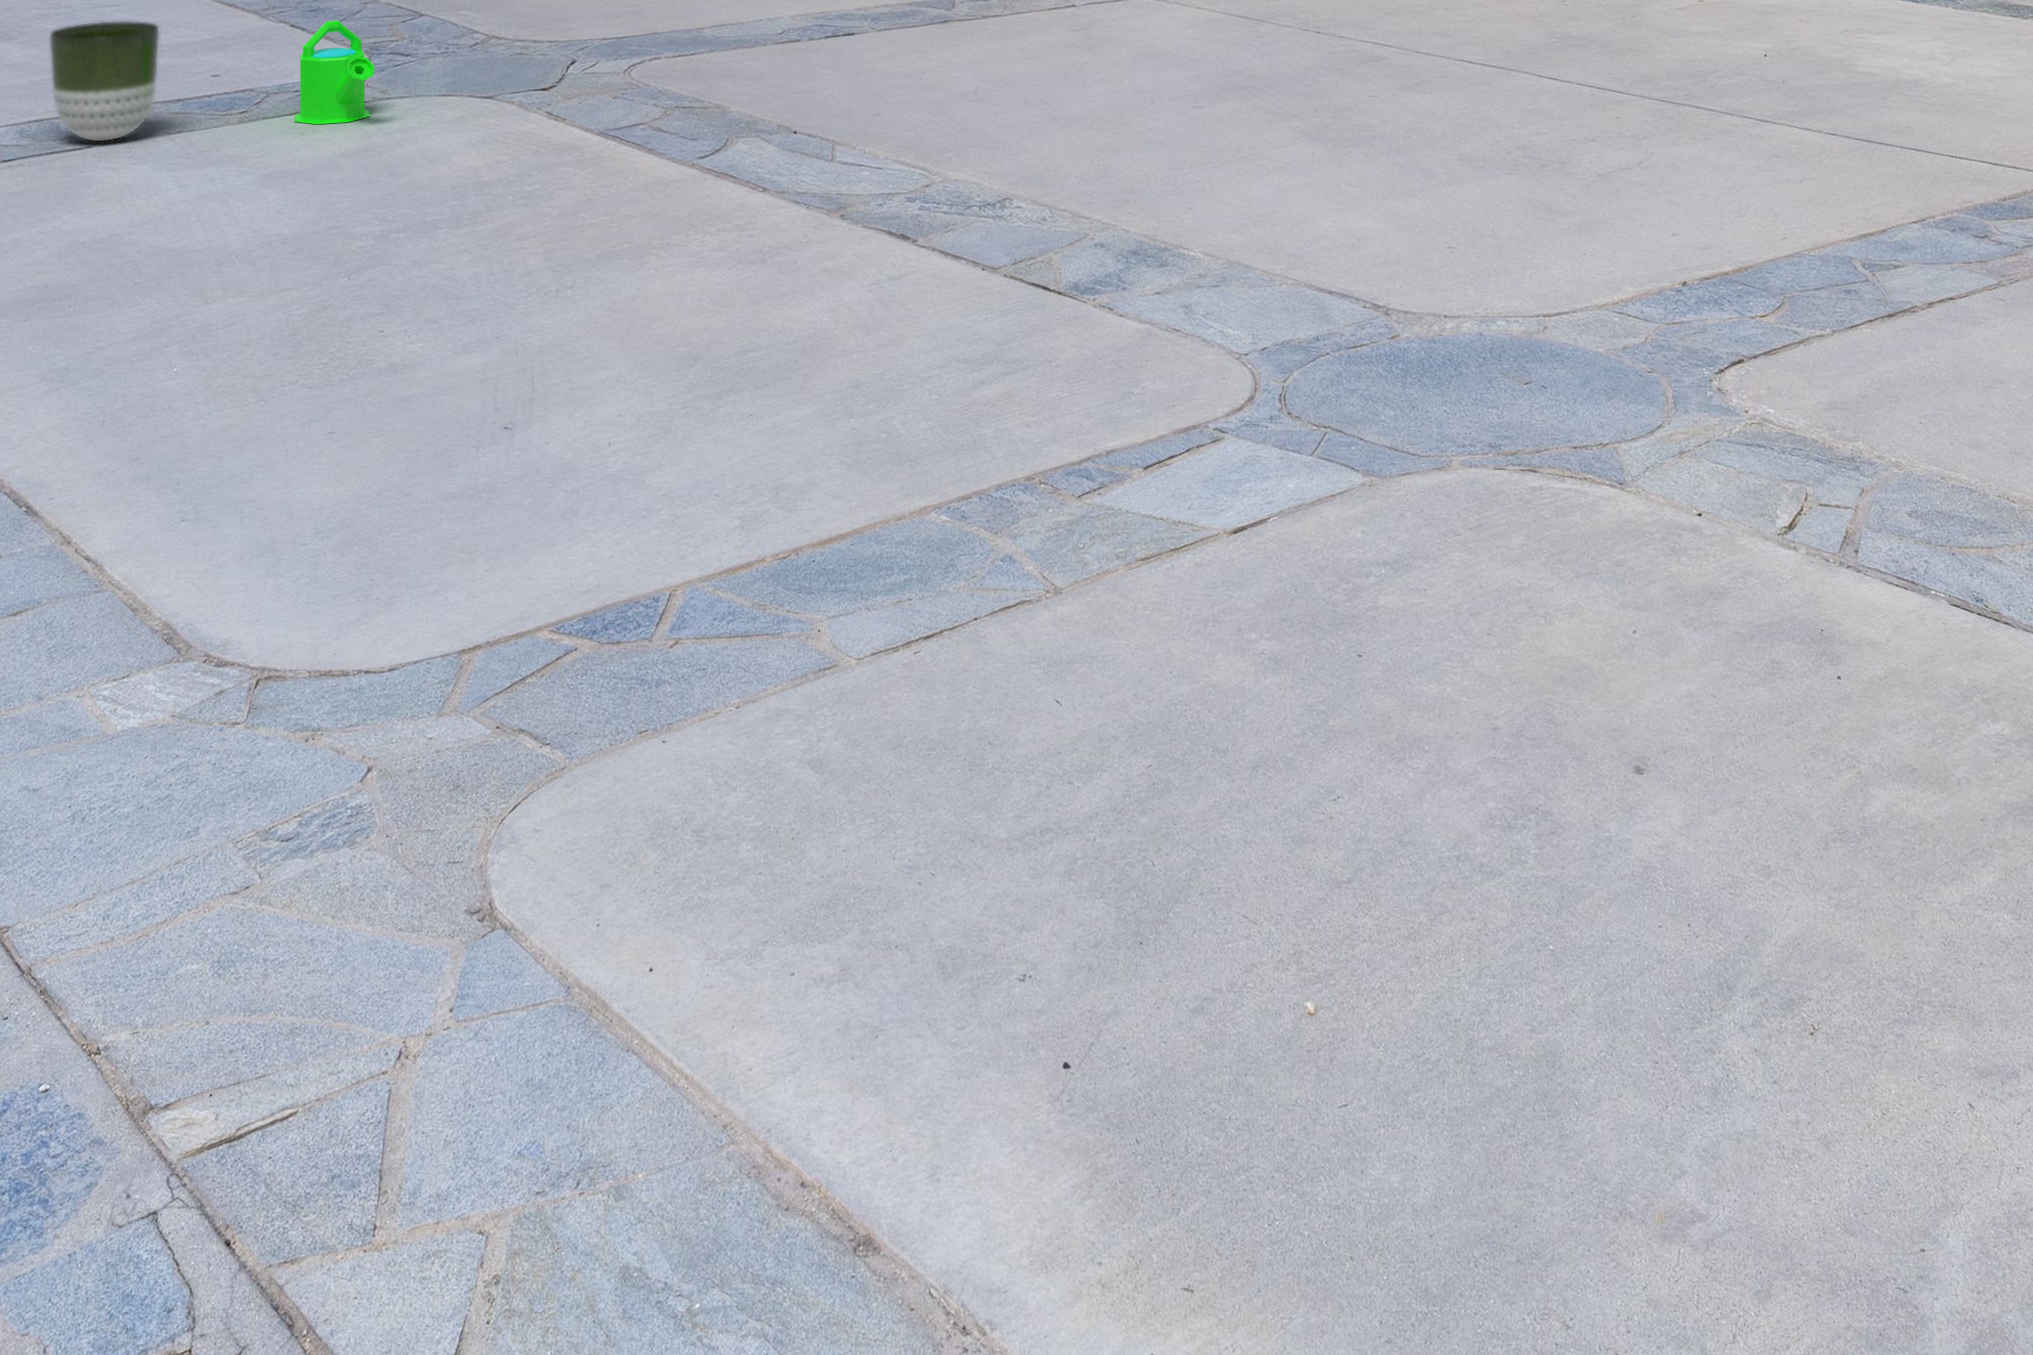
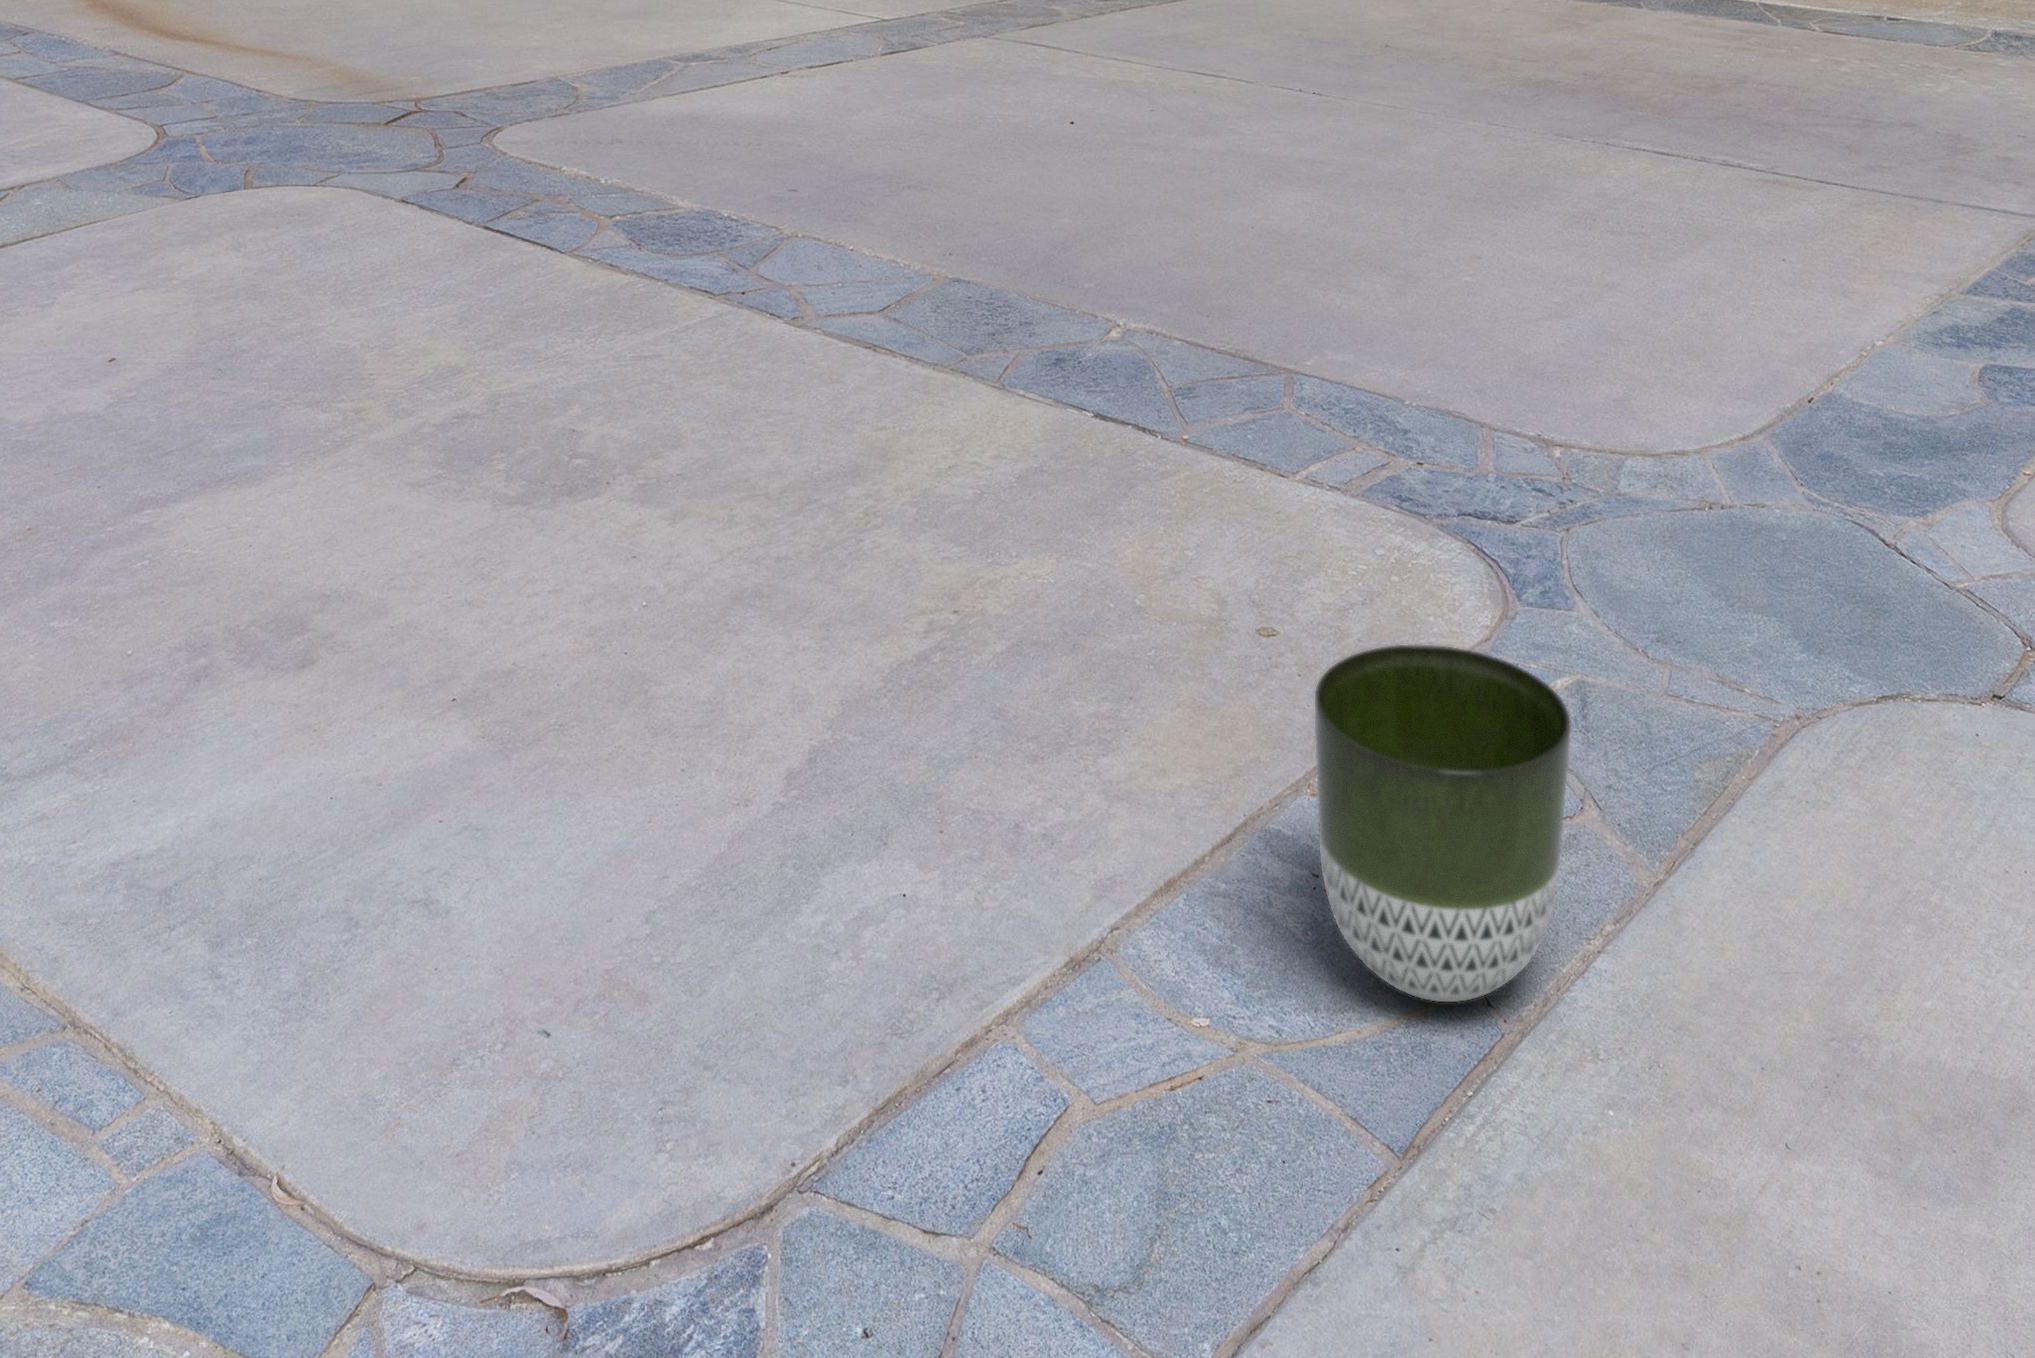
watering can: present [295,20,374,124] -> none [1609,571,1920,838]

